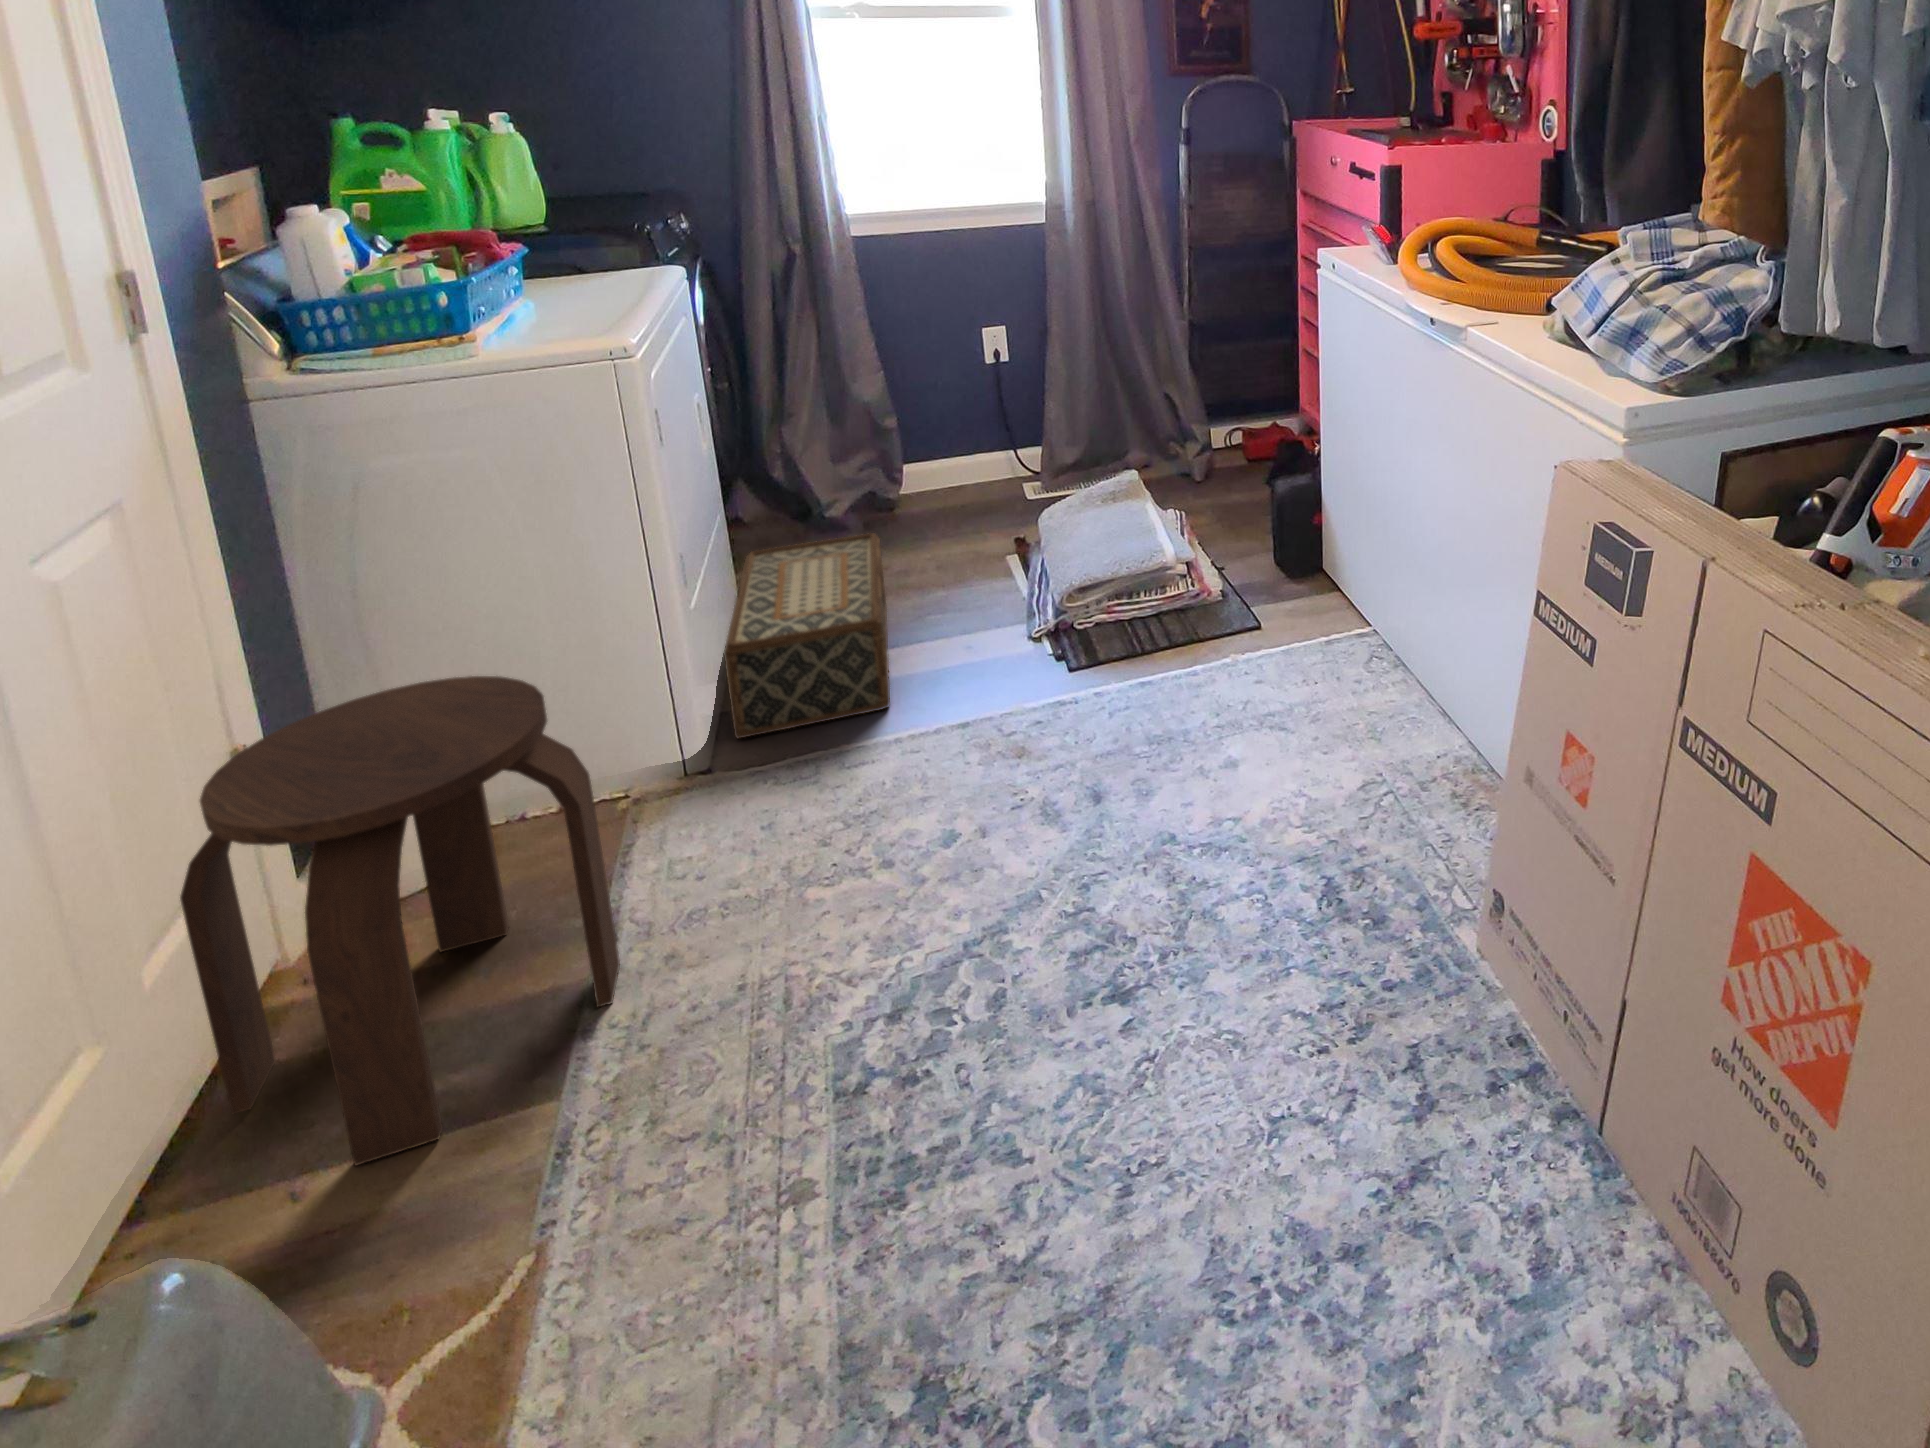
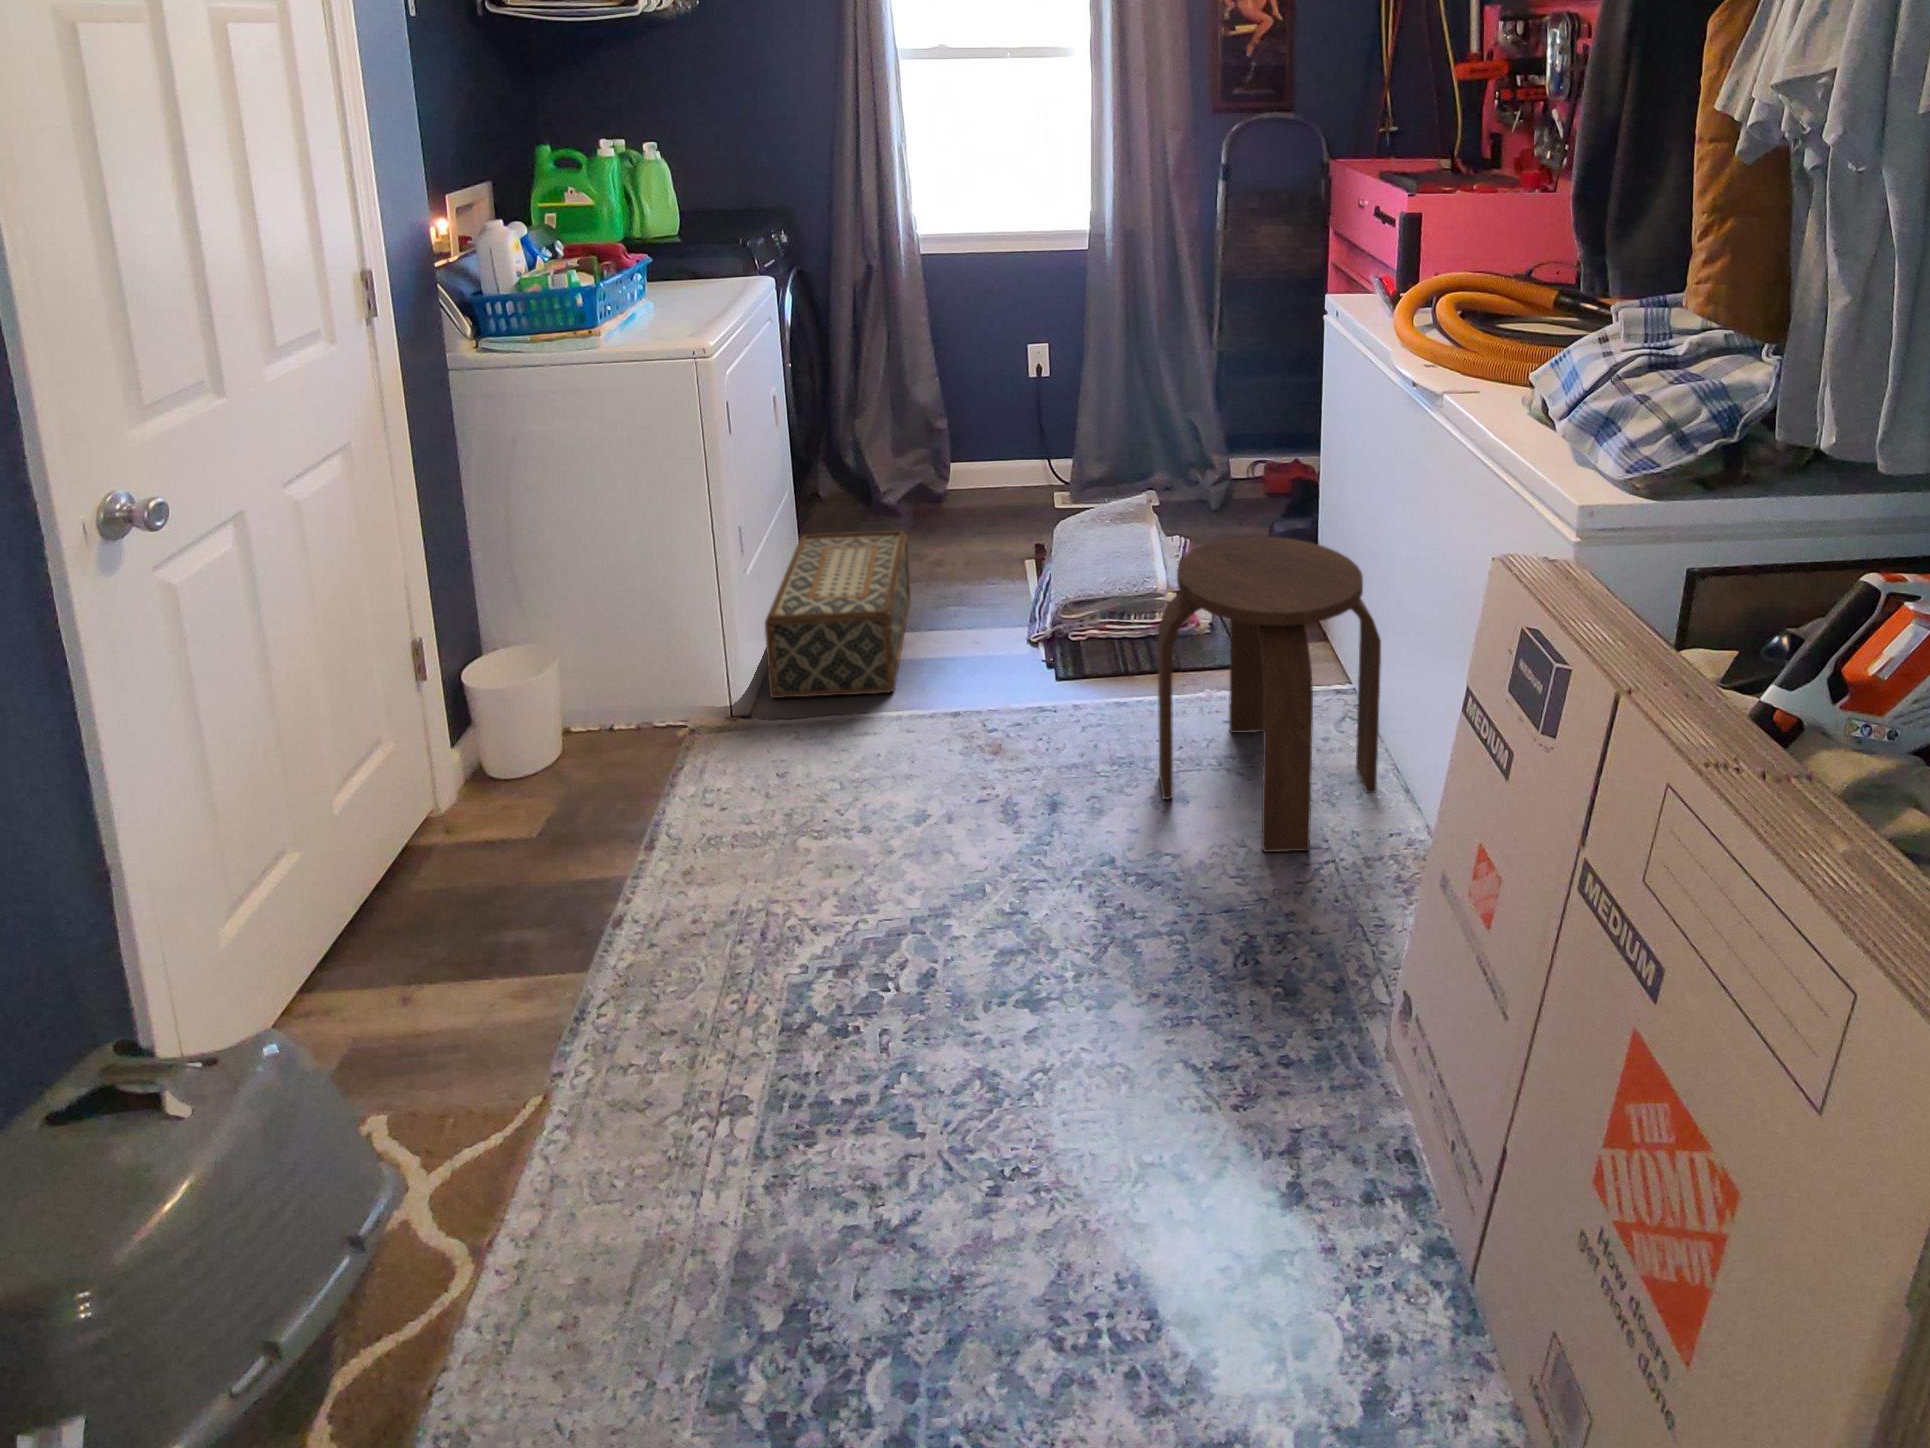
stool: present [180,676,620,1165] -> present [1158,537,1381,852]

